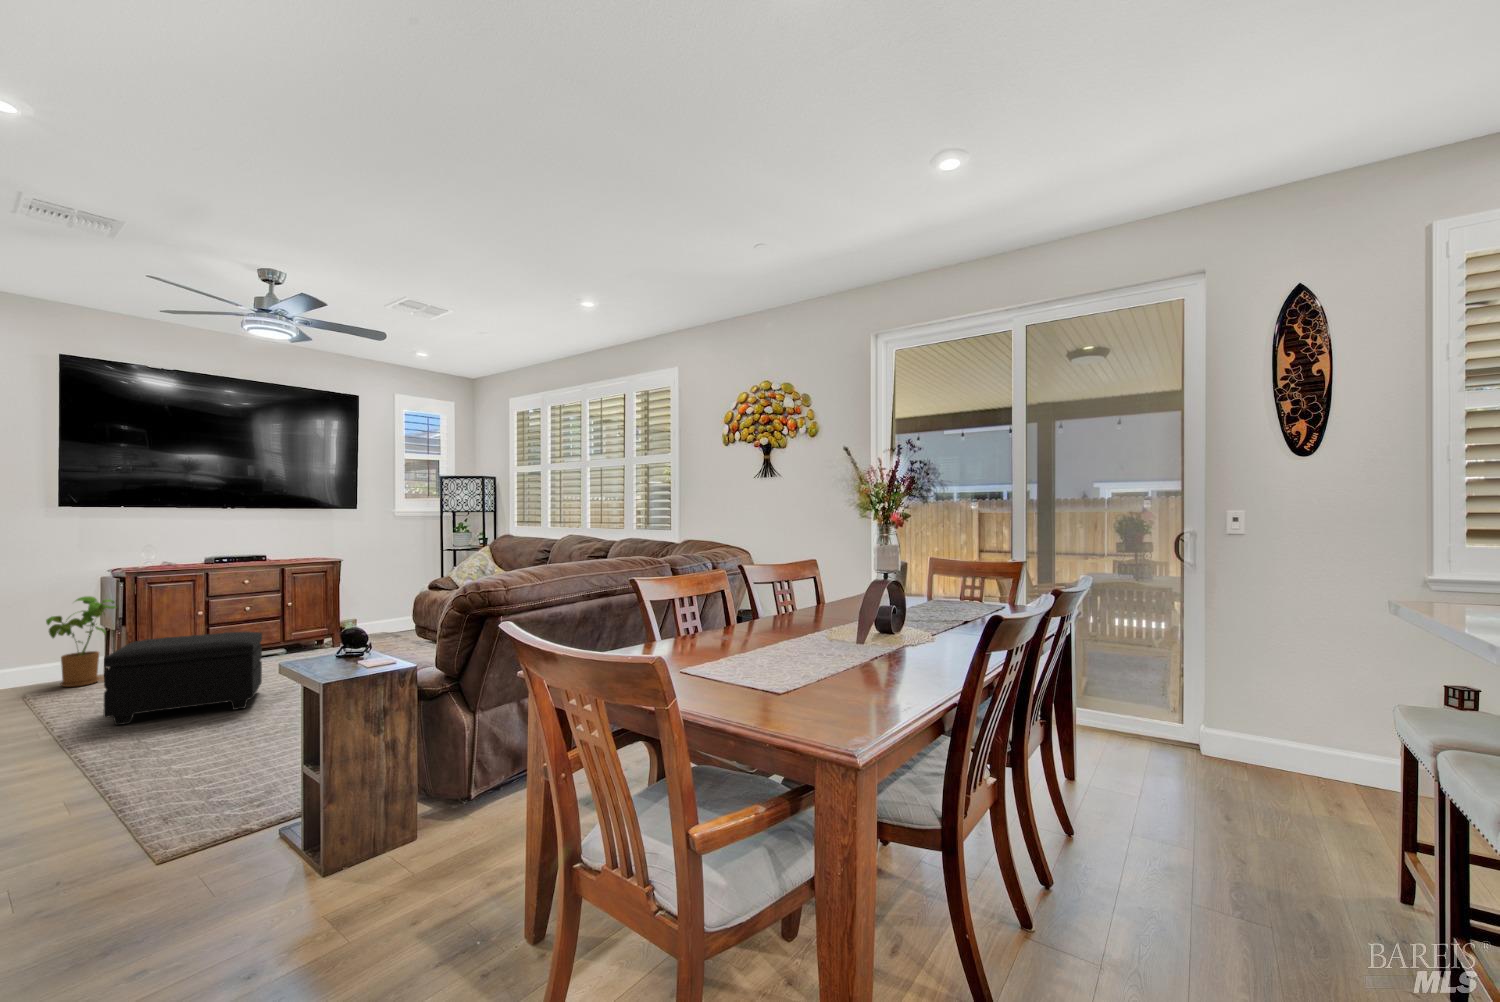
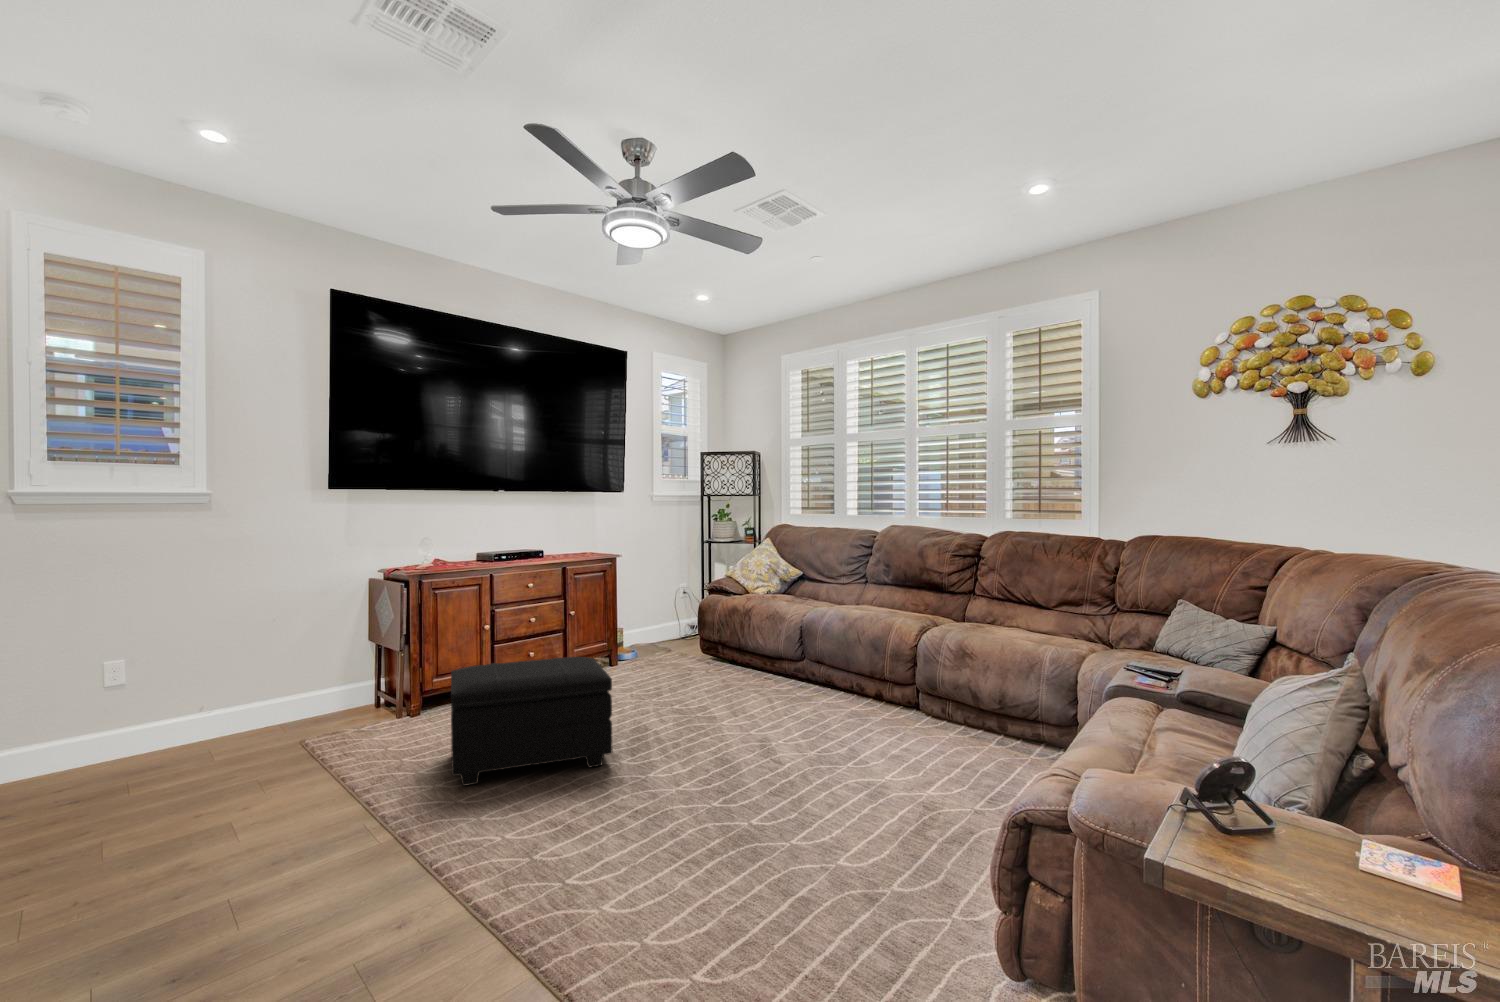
house plant: present [46,596,116,687] -> none [335,603,406,717]

